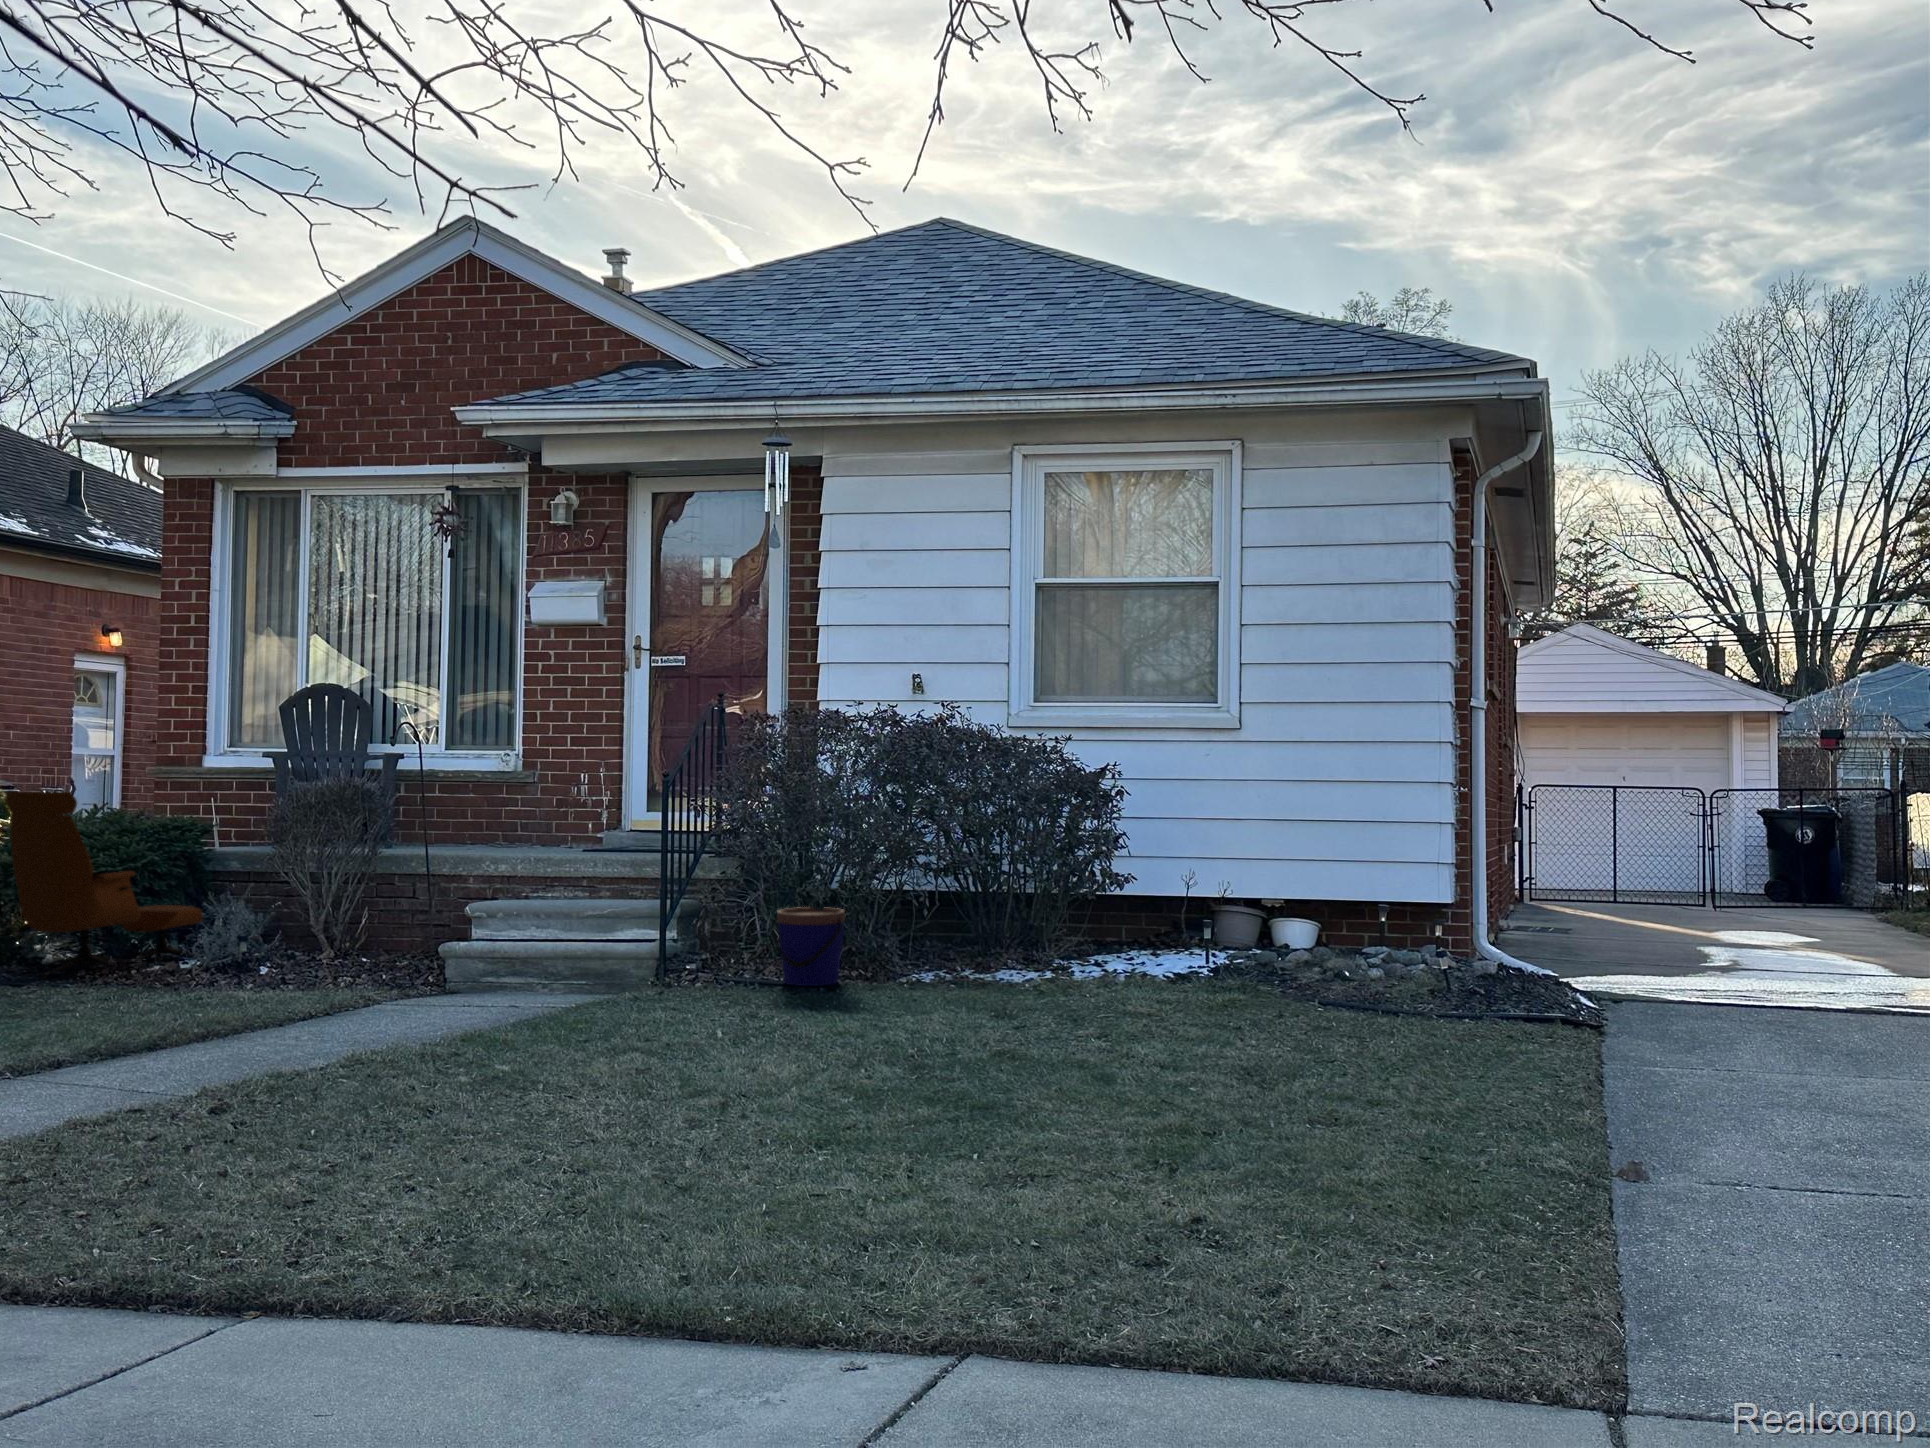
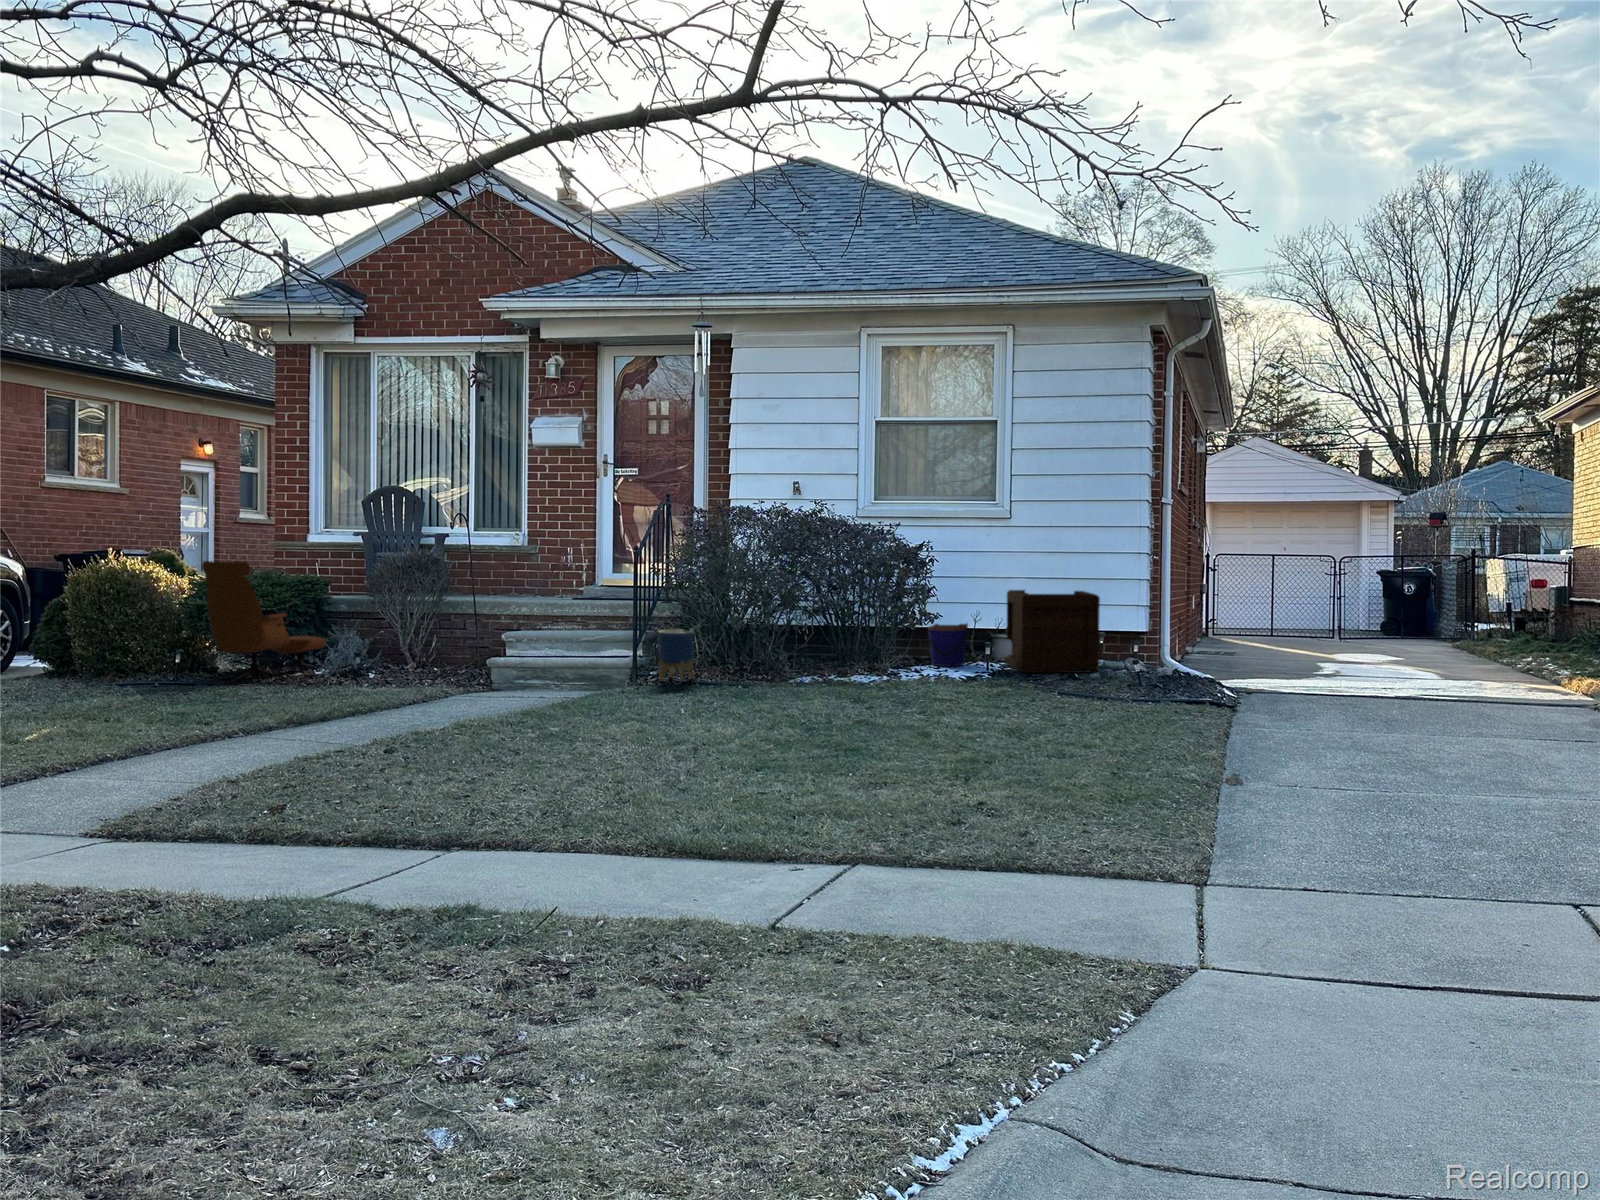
wooden crate: none [1232,837,1379,967] -> present [1005,590,1100,673]
planter: none [697,897,752,979] -> present [658,629,694,682]
bucket: present [772,907,845,986] -> present [928,623,968,667]

